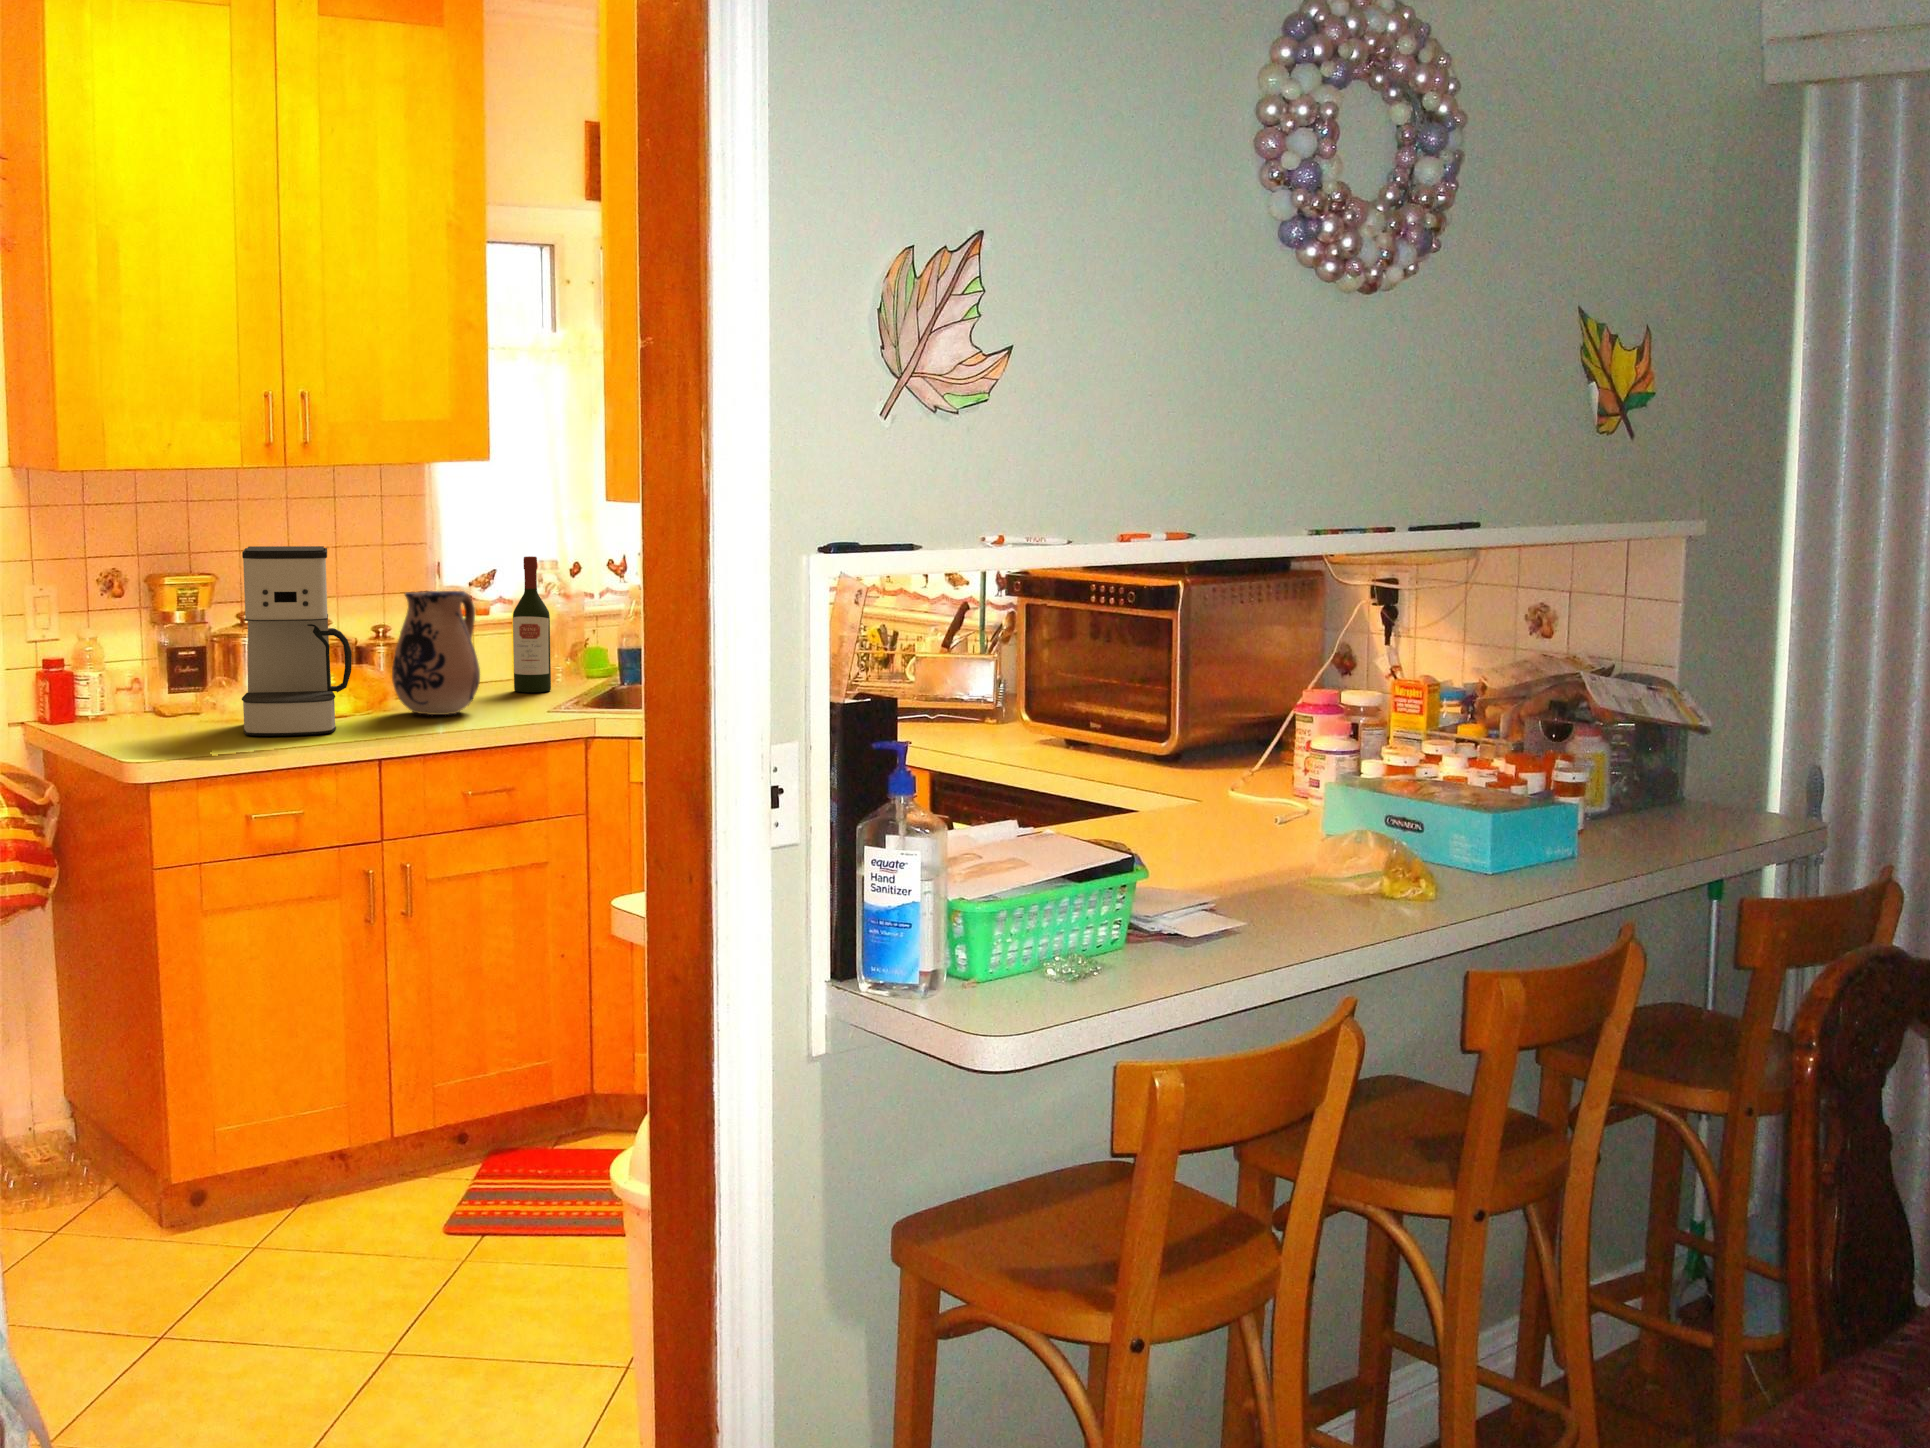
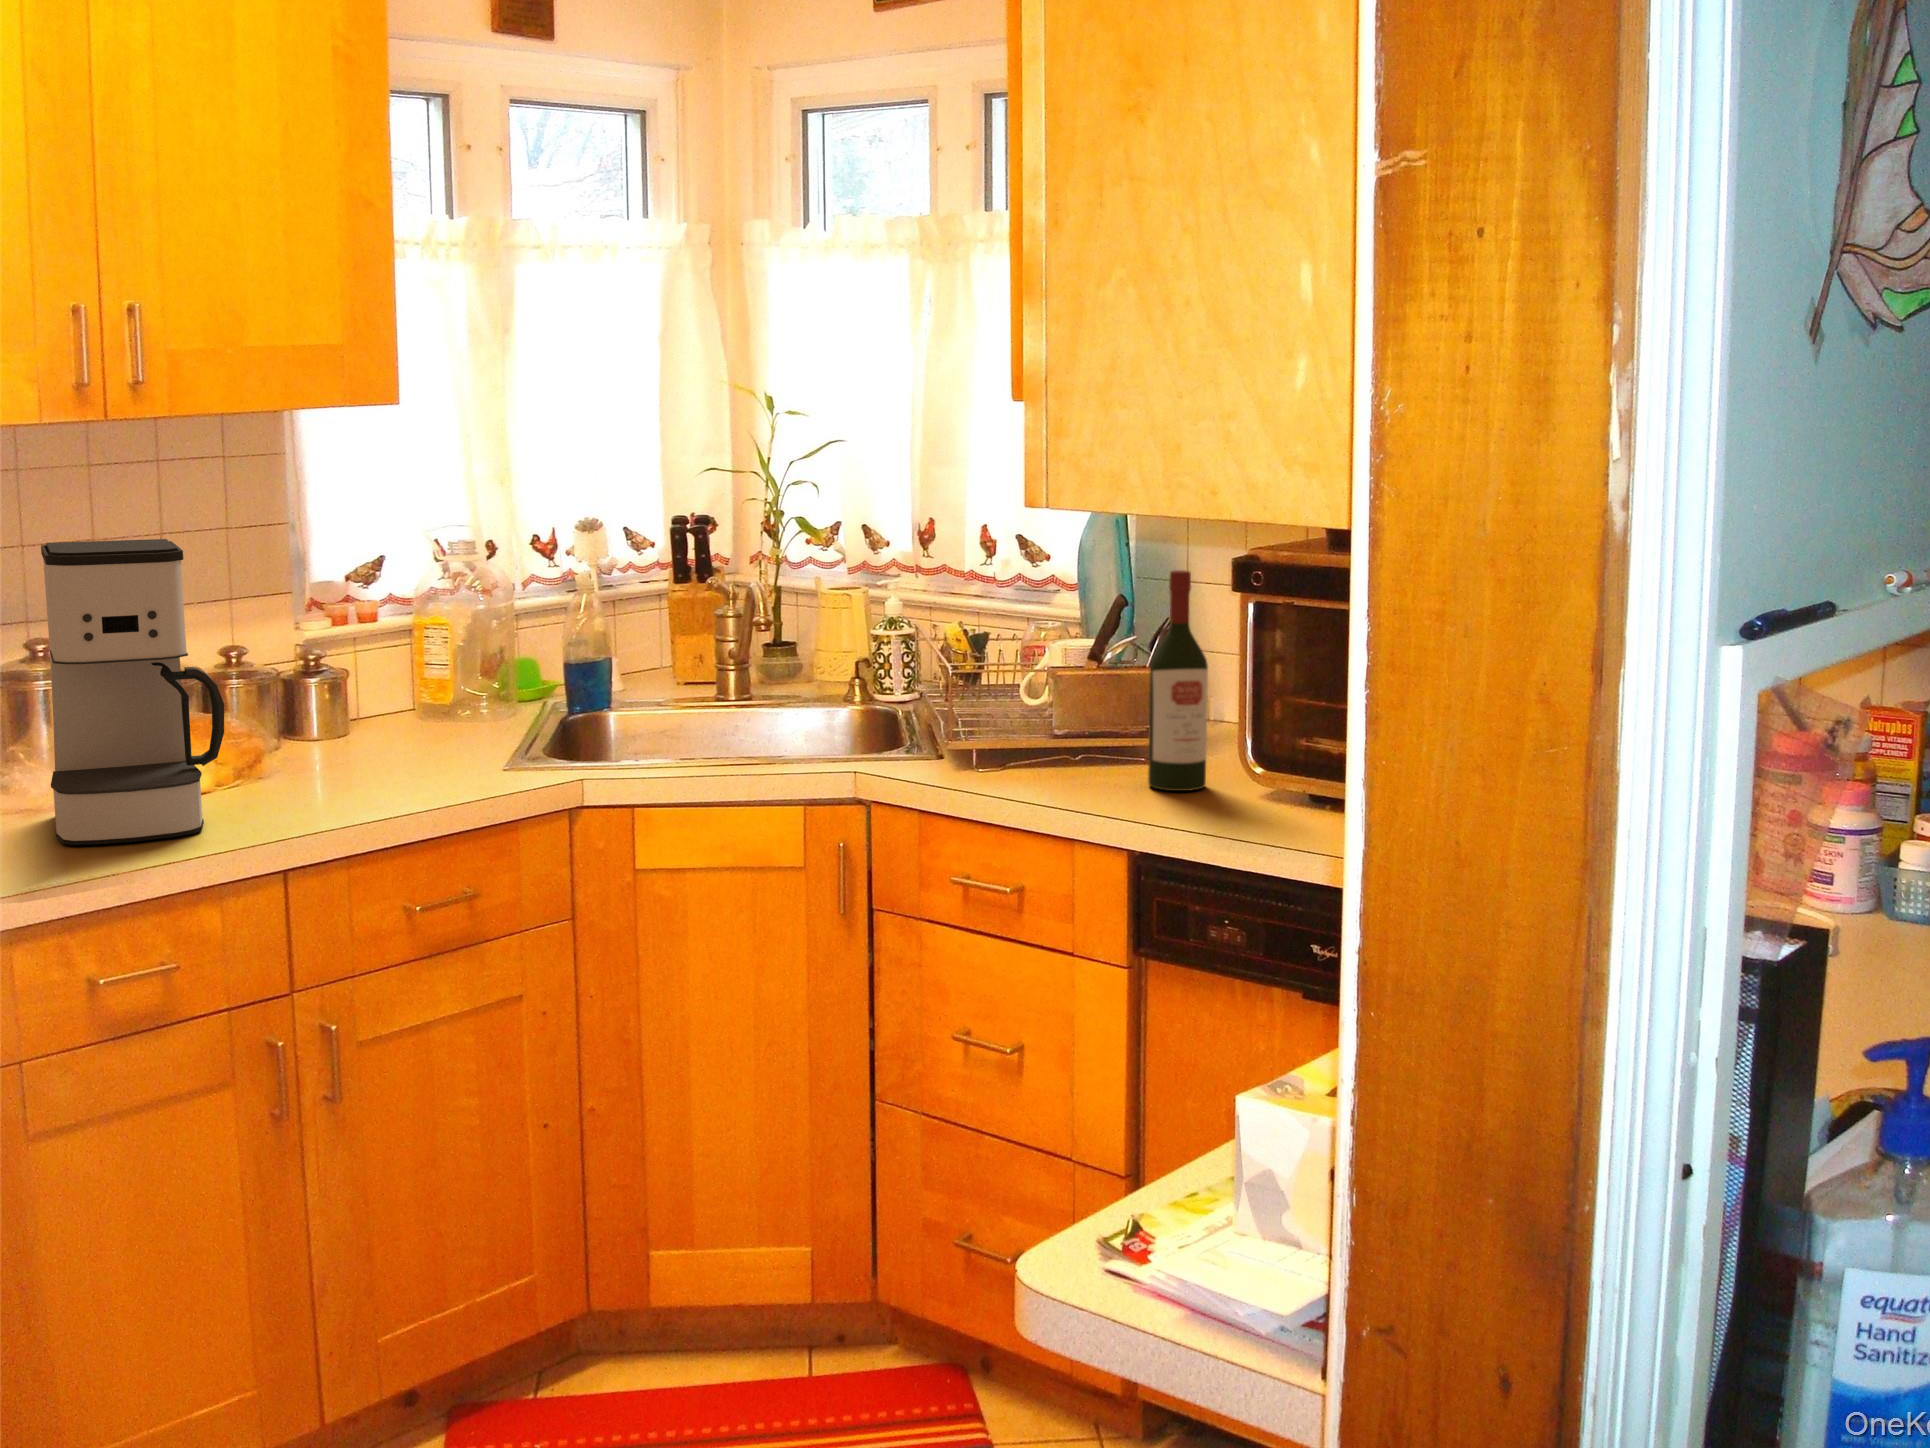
wine bottle: present [513,556,551,692] -> present [1148,570,1208,791]
ceramic pitcher: present [392,591,480,715] -> none [274,597,407,786]

